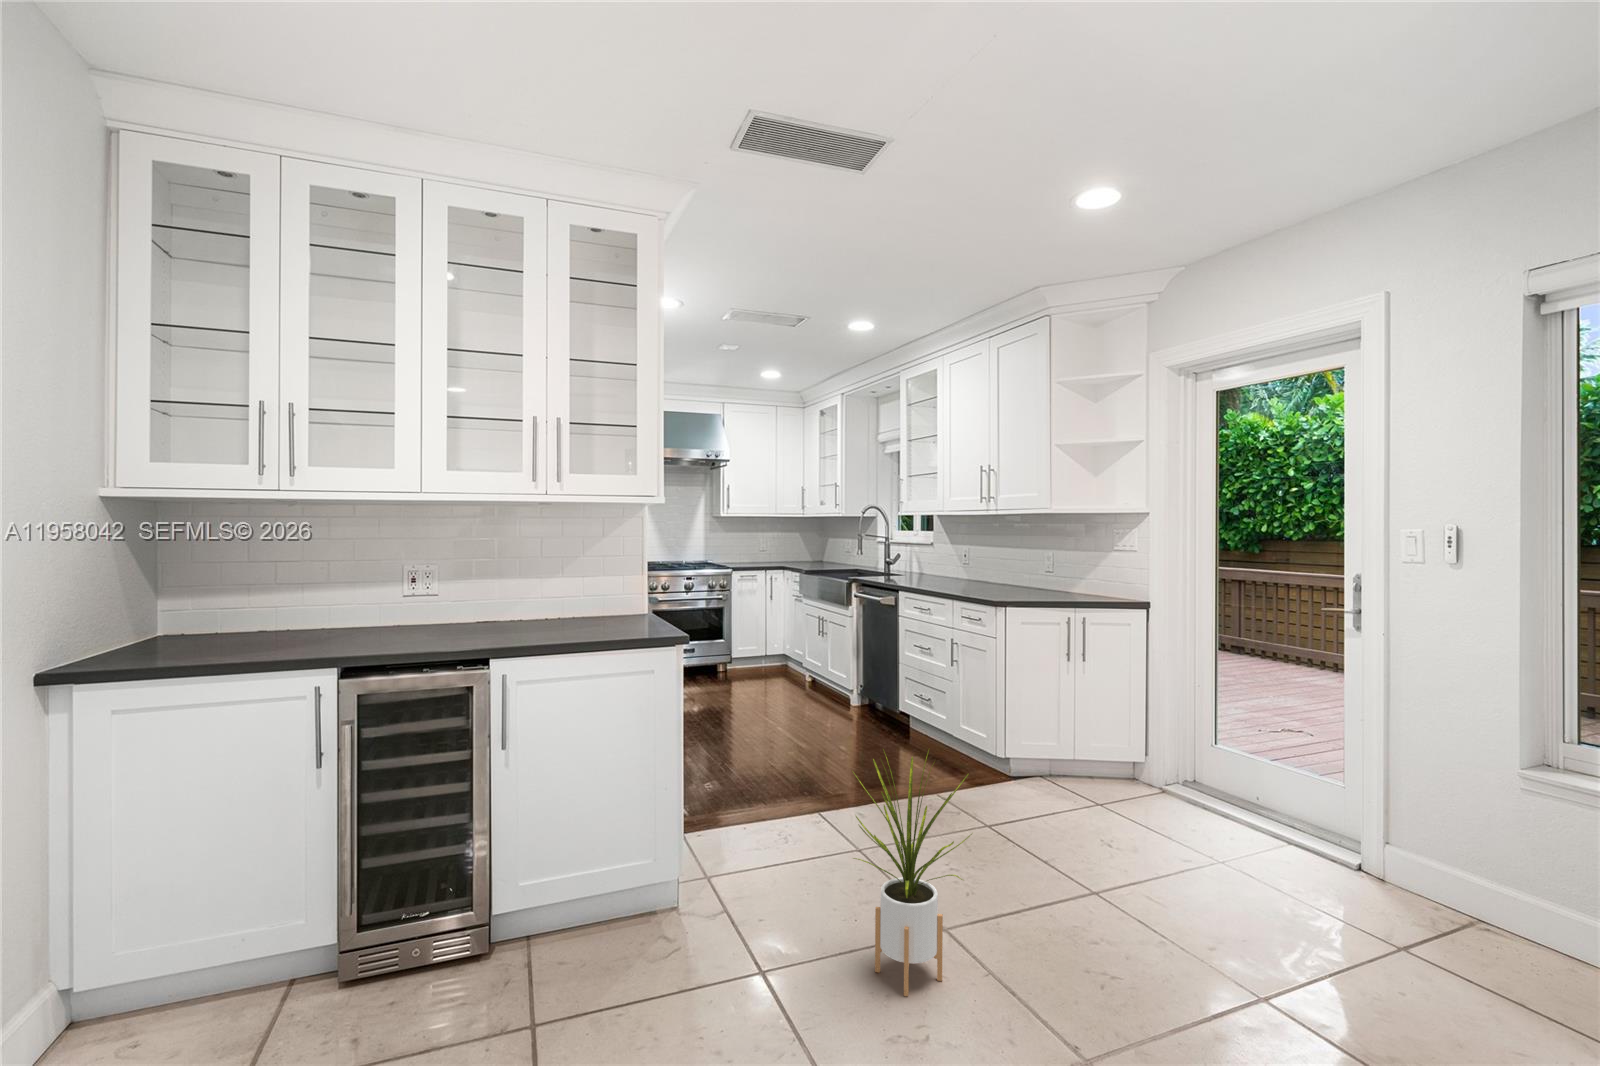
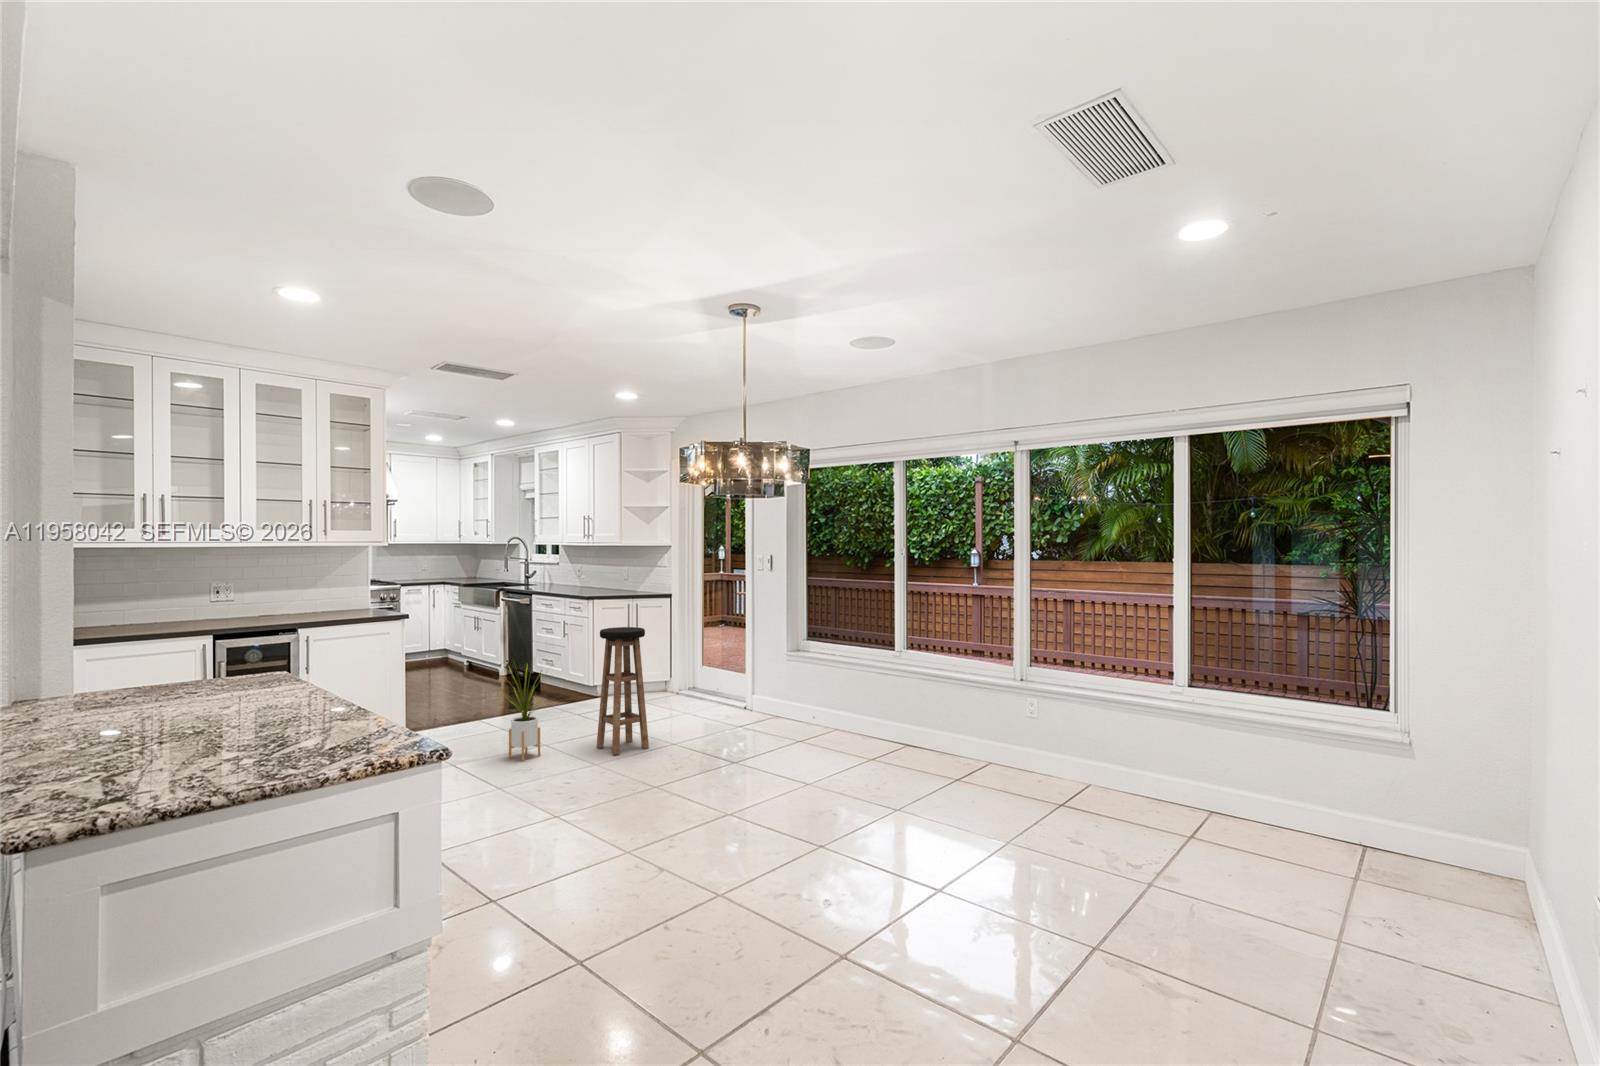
bar stool: none [1066,694,1208,1030] -> present [596,627,649,755]

